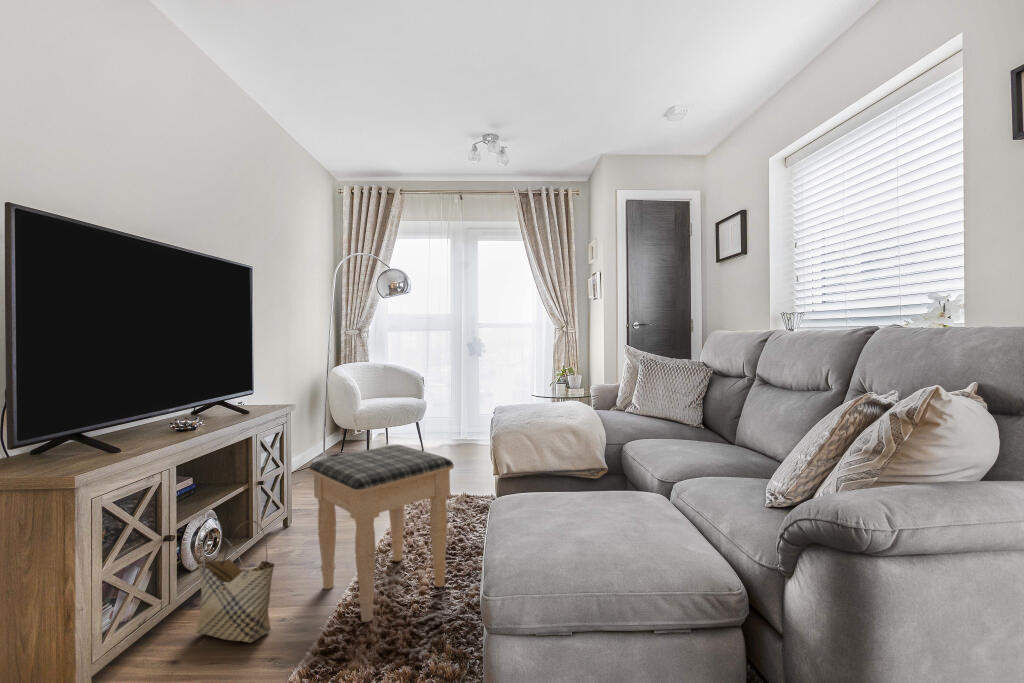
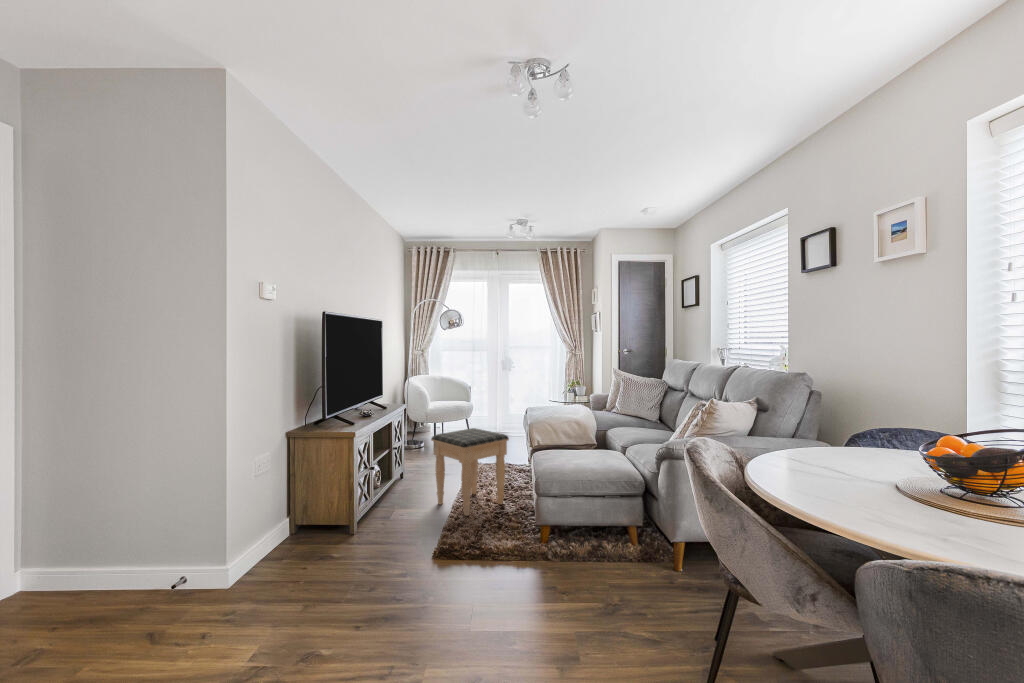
woven basket: present [196,520,274,642] -> none [385,463,422,520]

